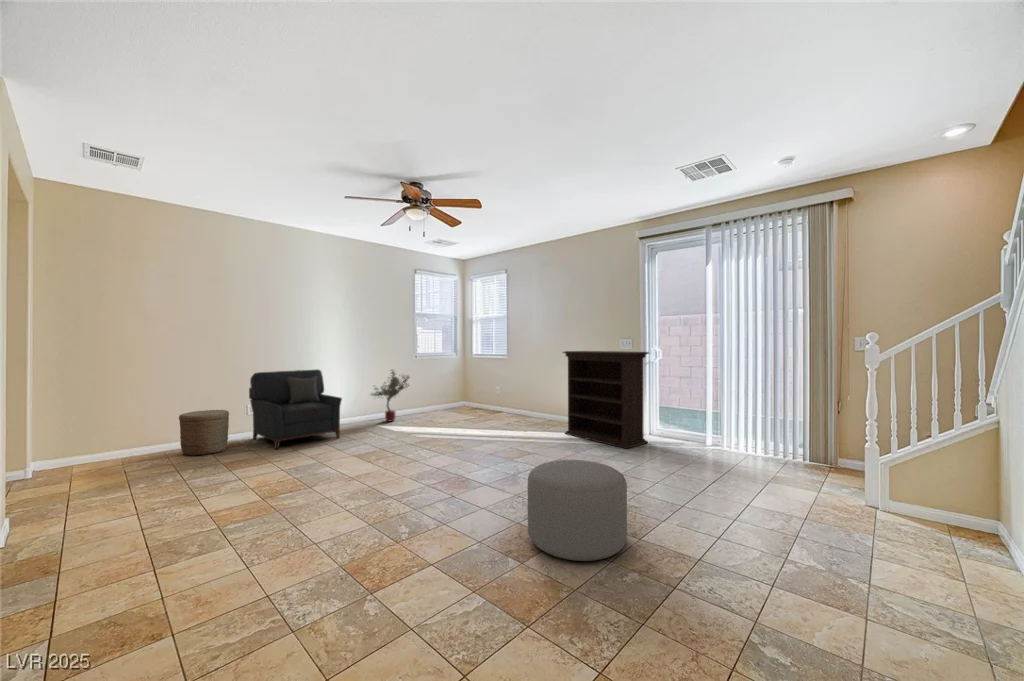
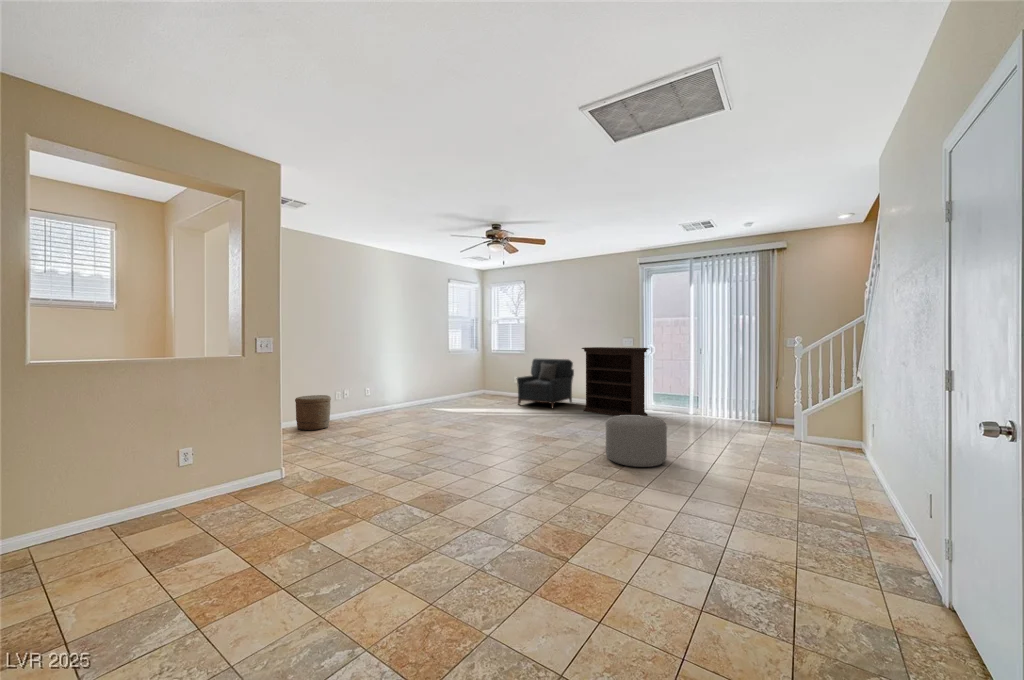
armchair: present [249,370,342,449] -> present [517,359,574,408]
potted tree: present [371,370,409,421] -> none [419,362,448,406]

